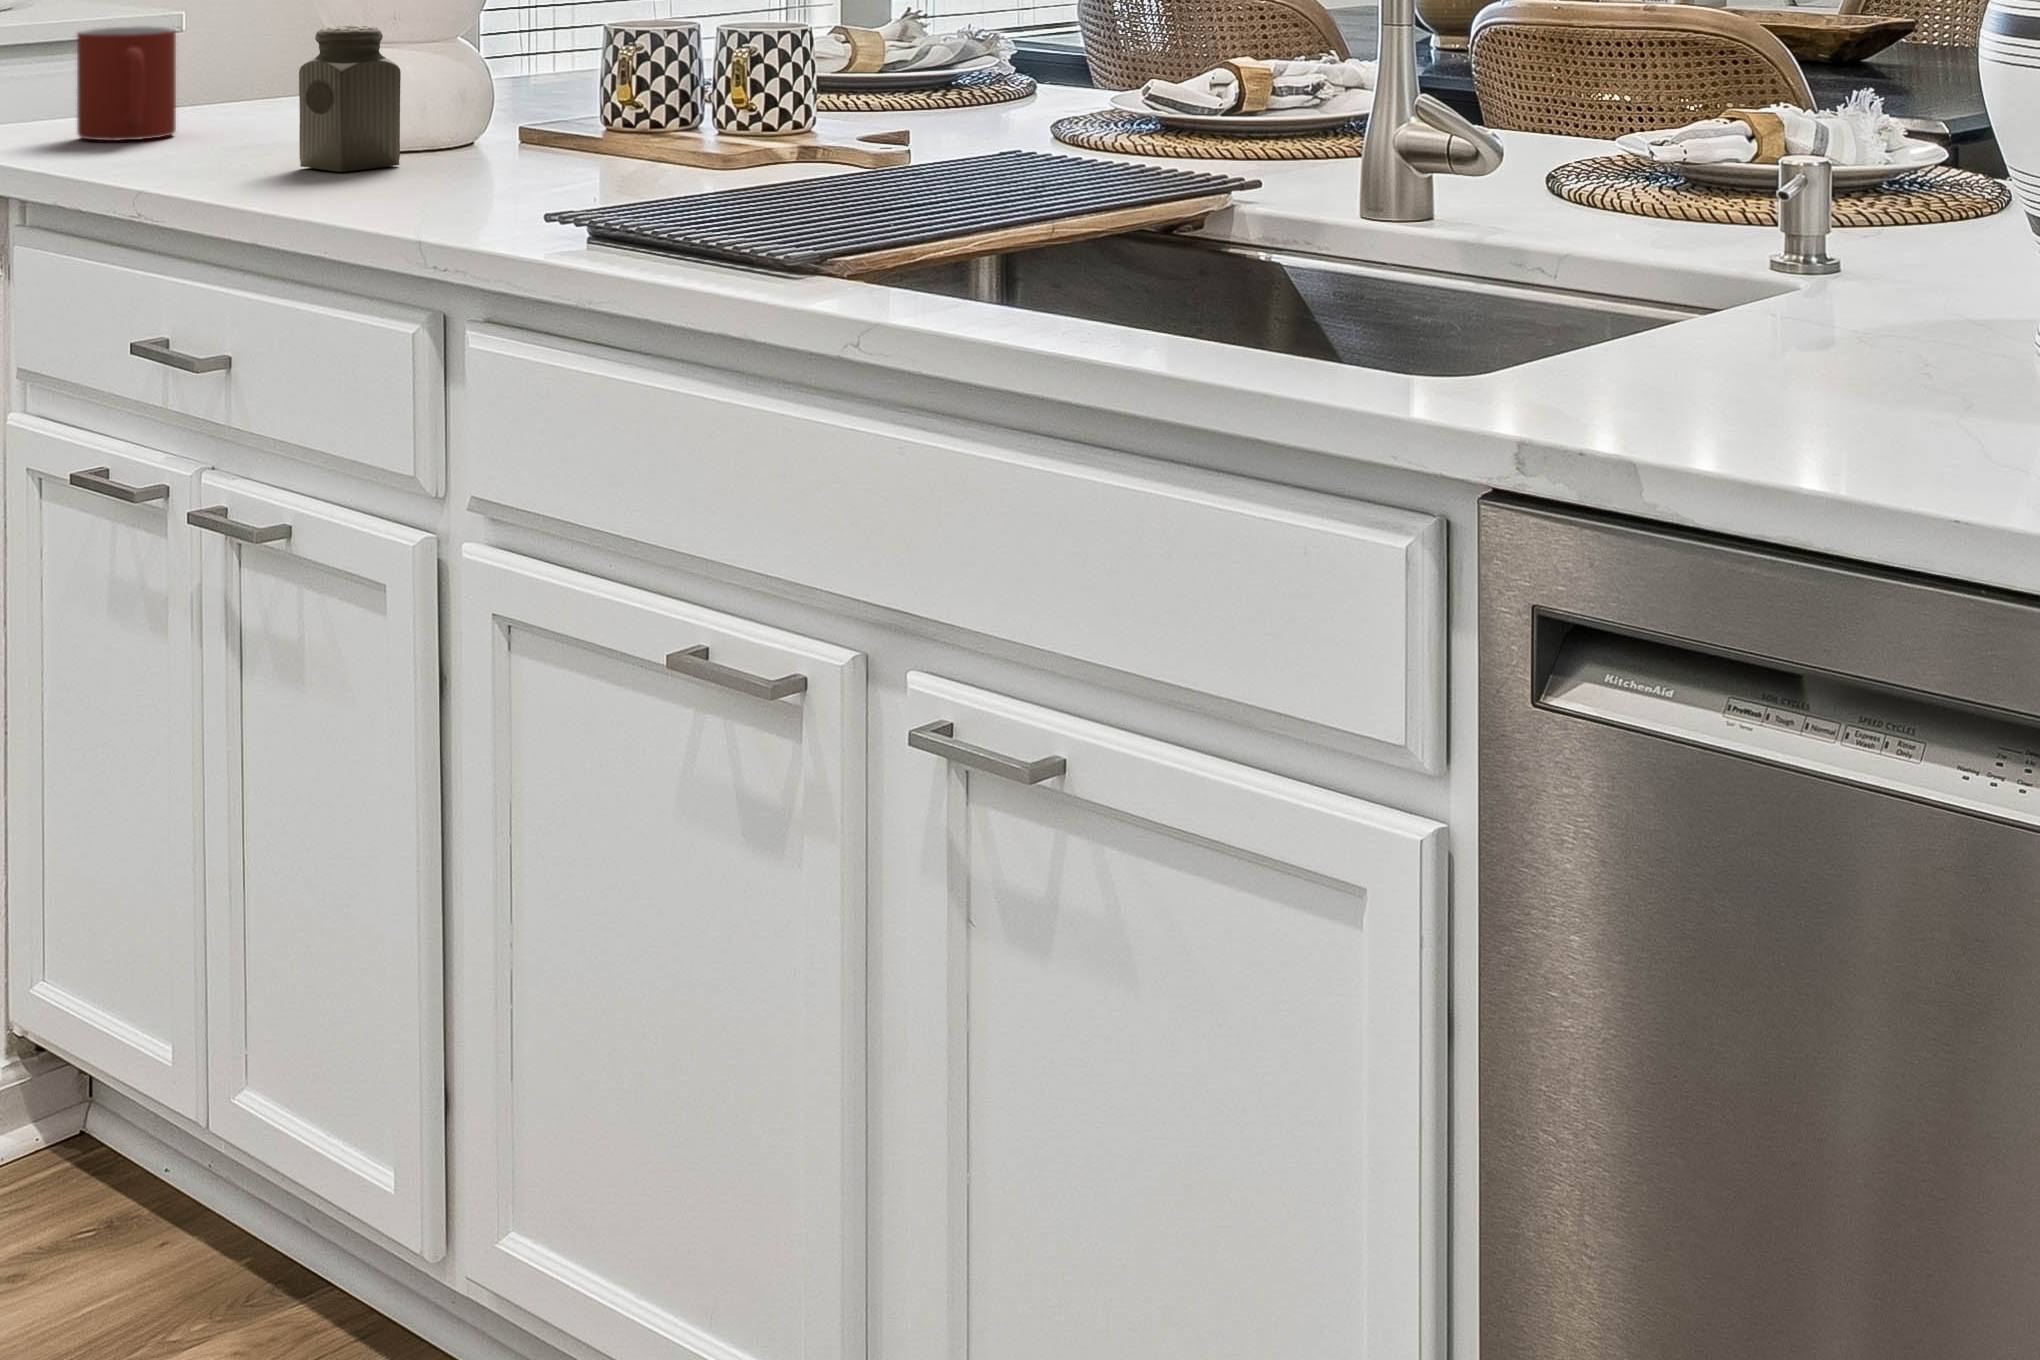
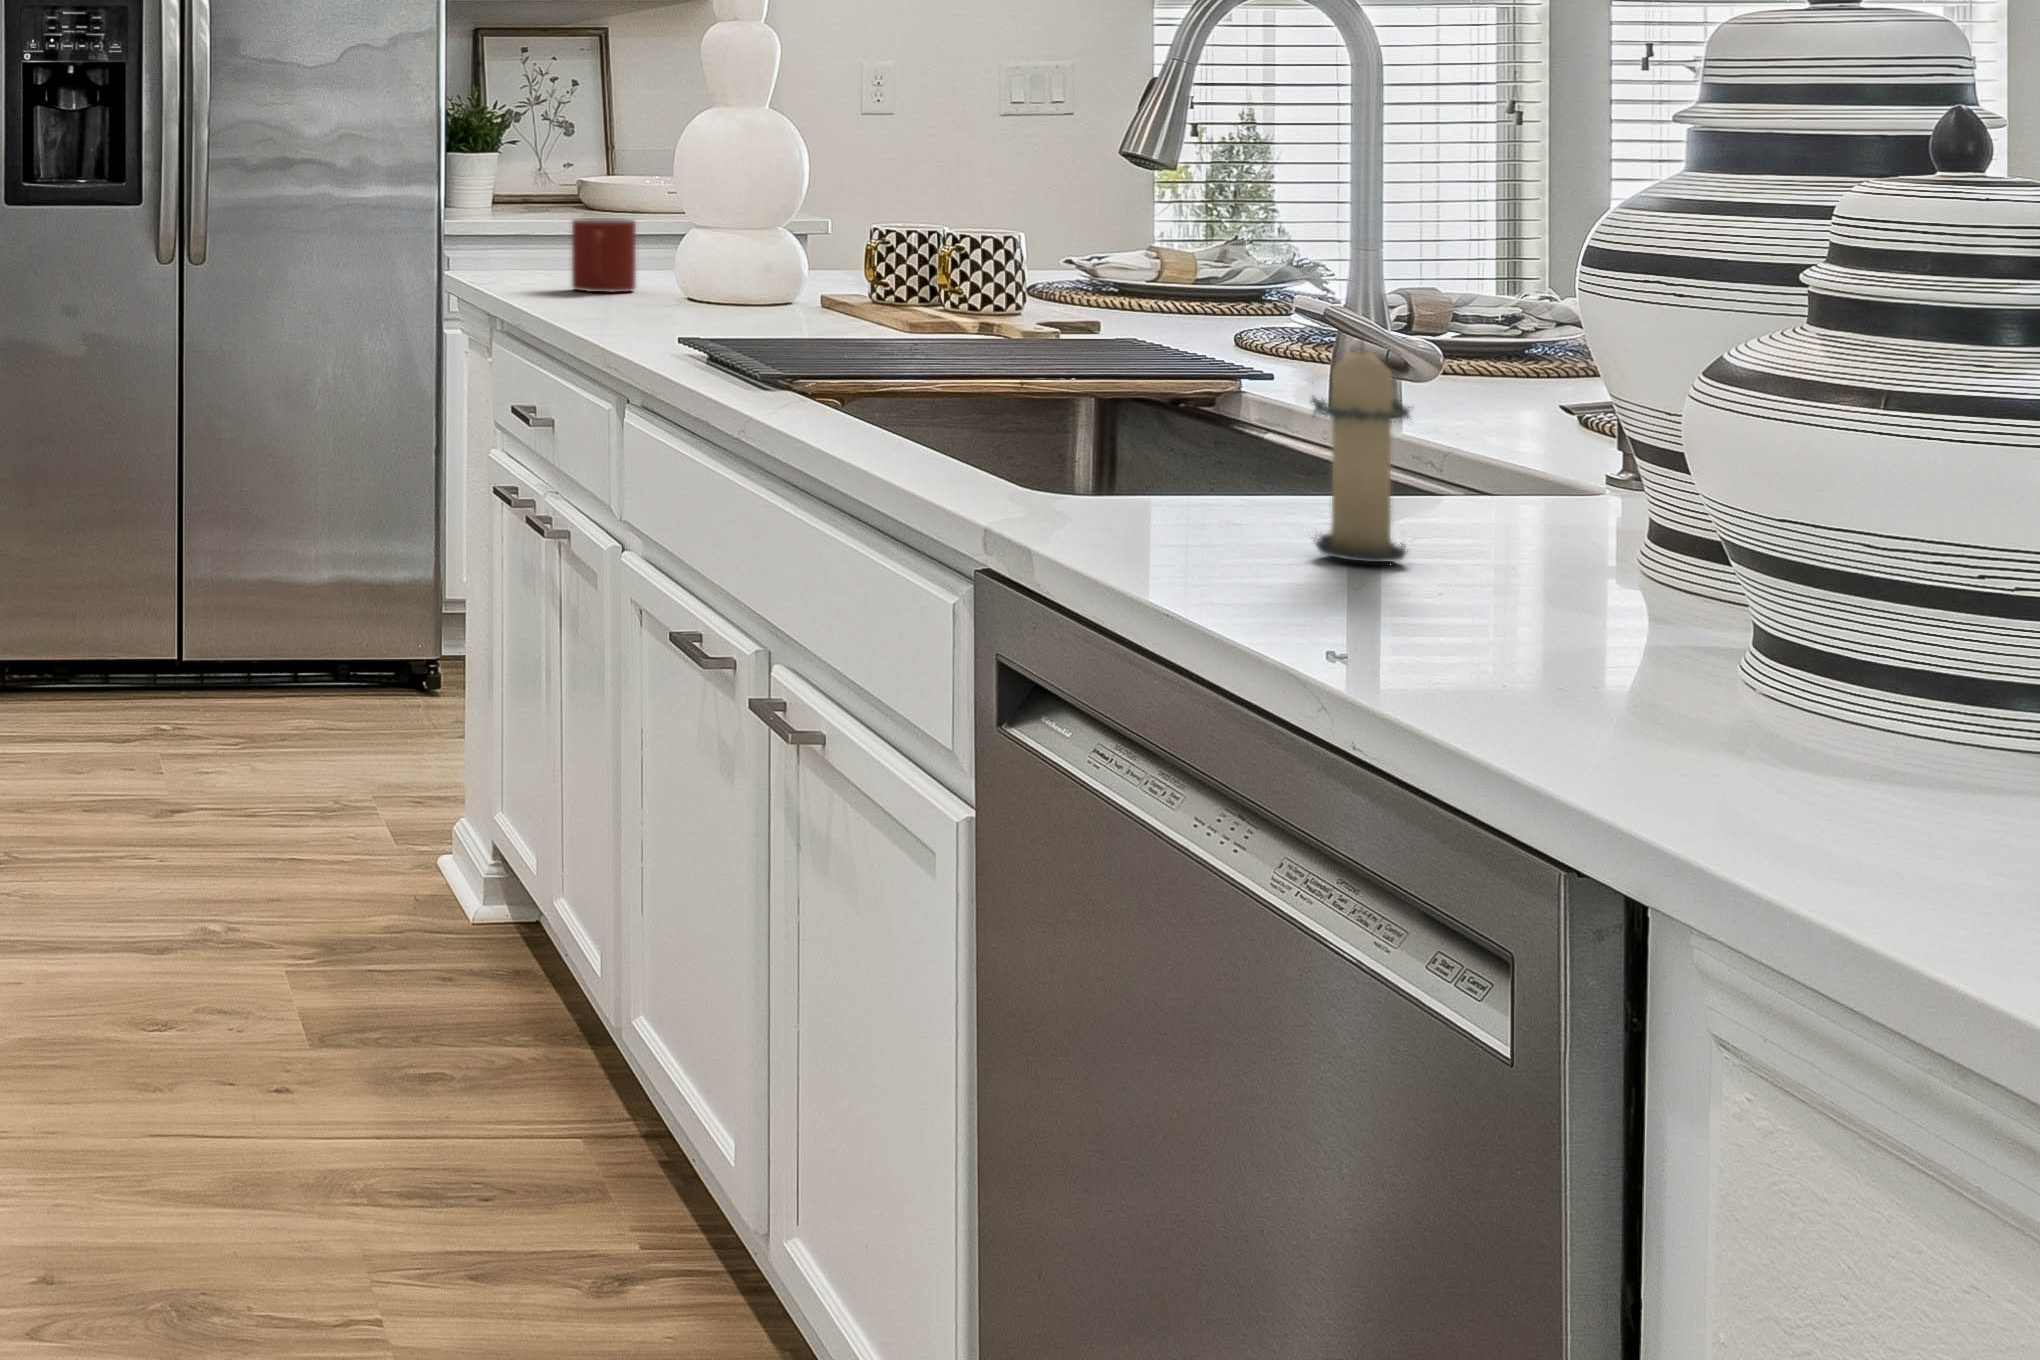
salt shaker: present [299,26,401,172] -> none [648,221,711,318]
candle: none [1863,124,2002,411] -> present [1310,339,1413,562]

